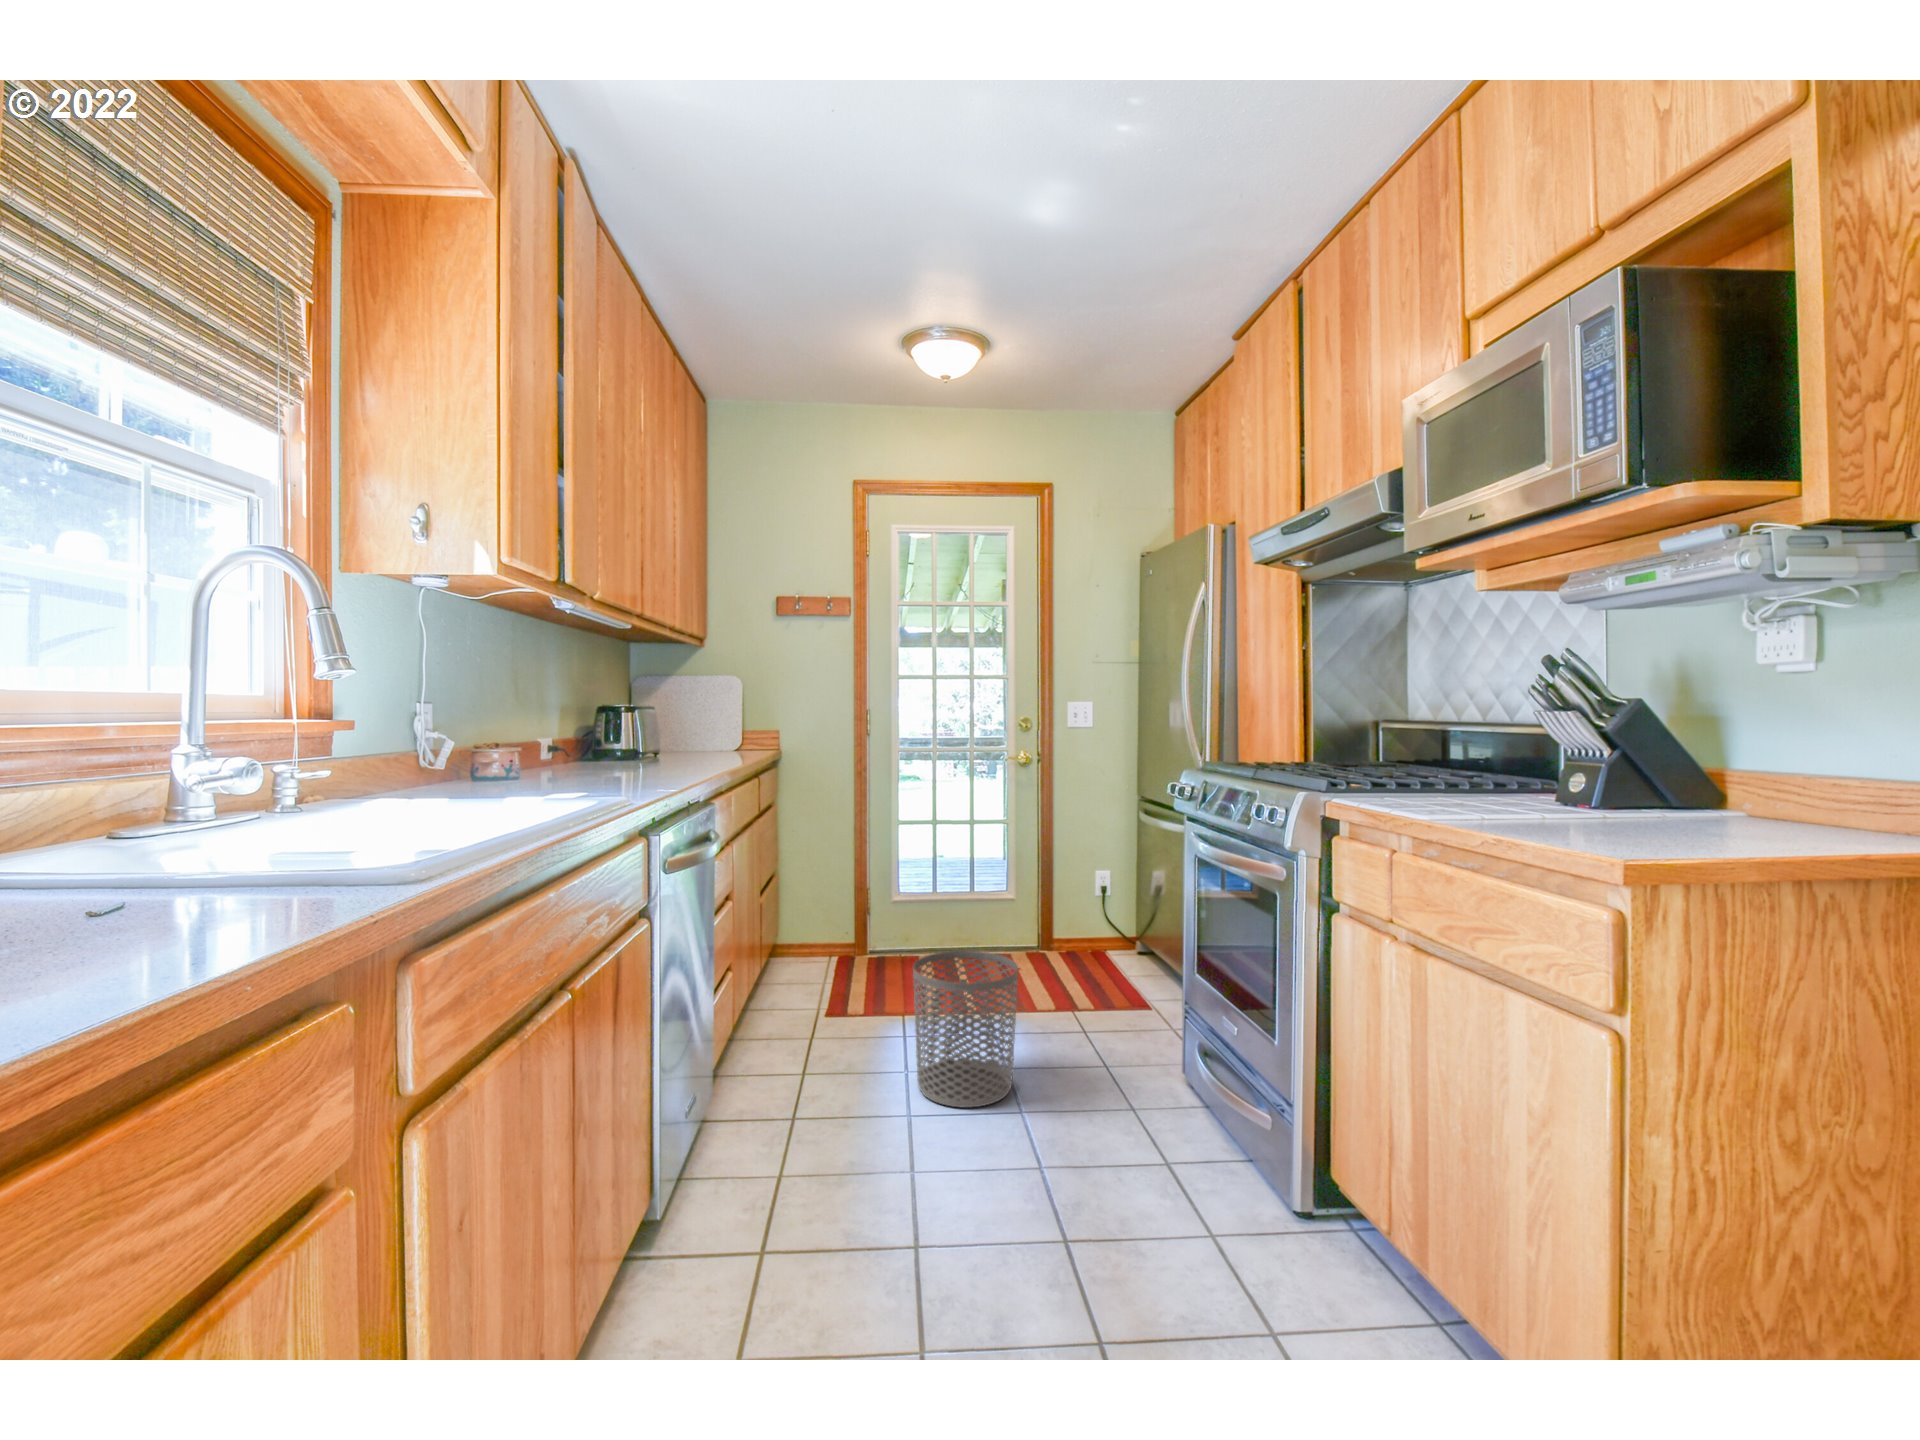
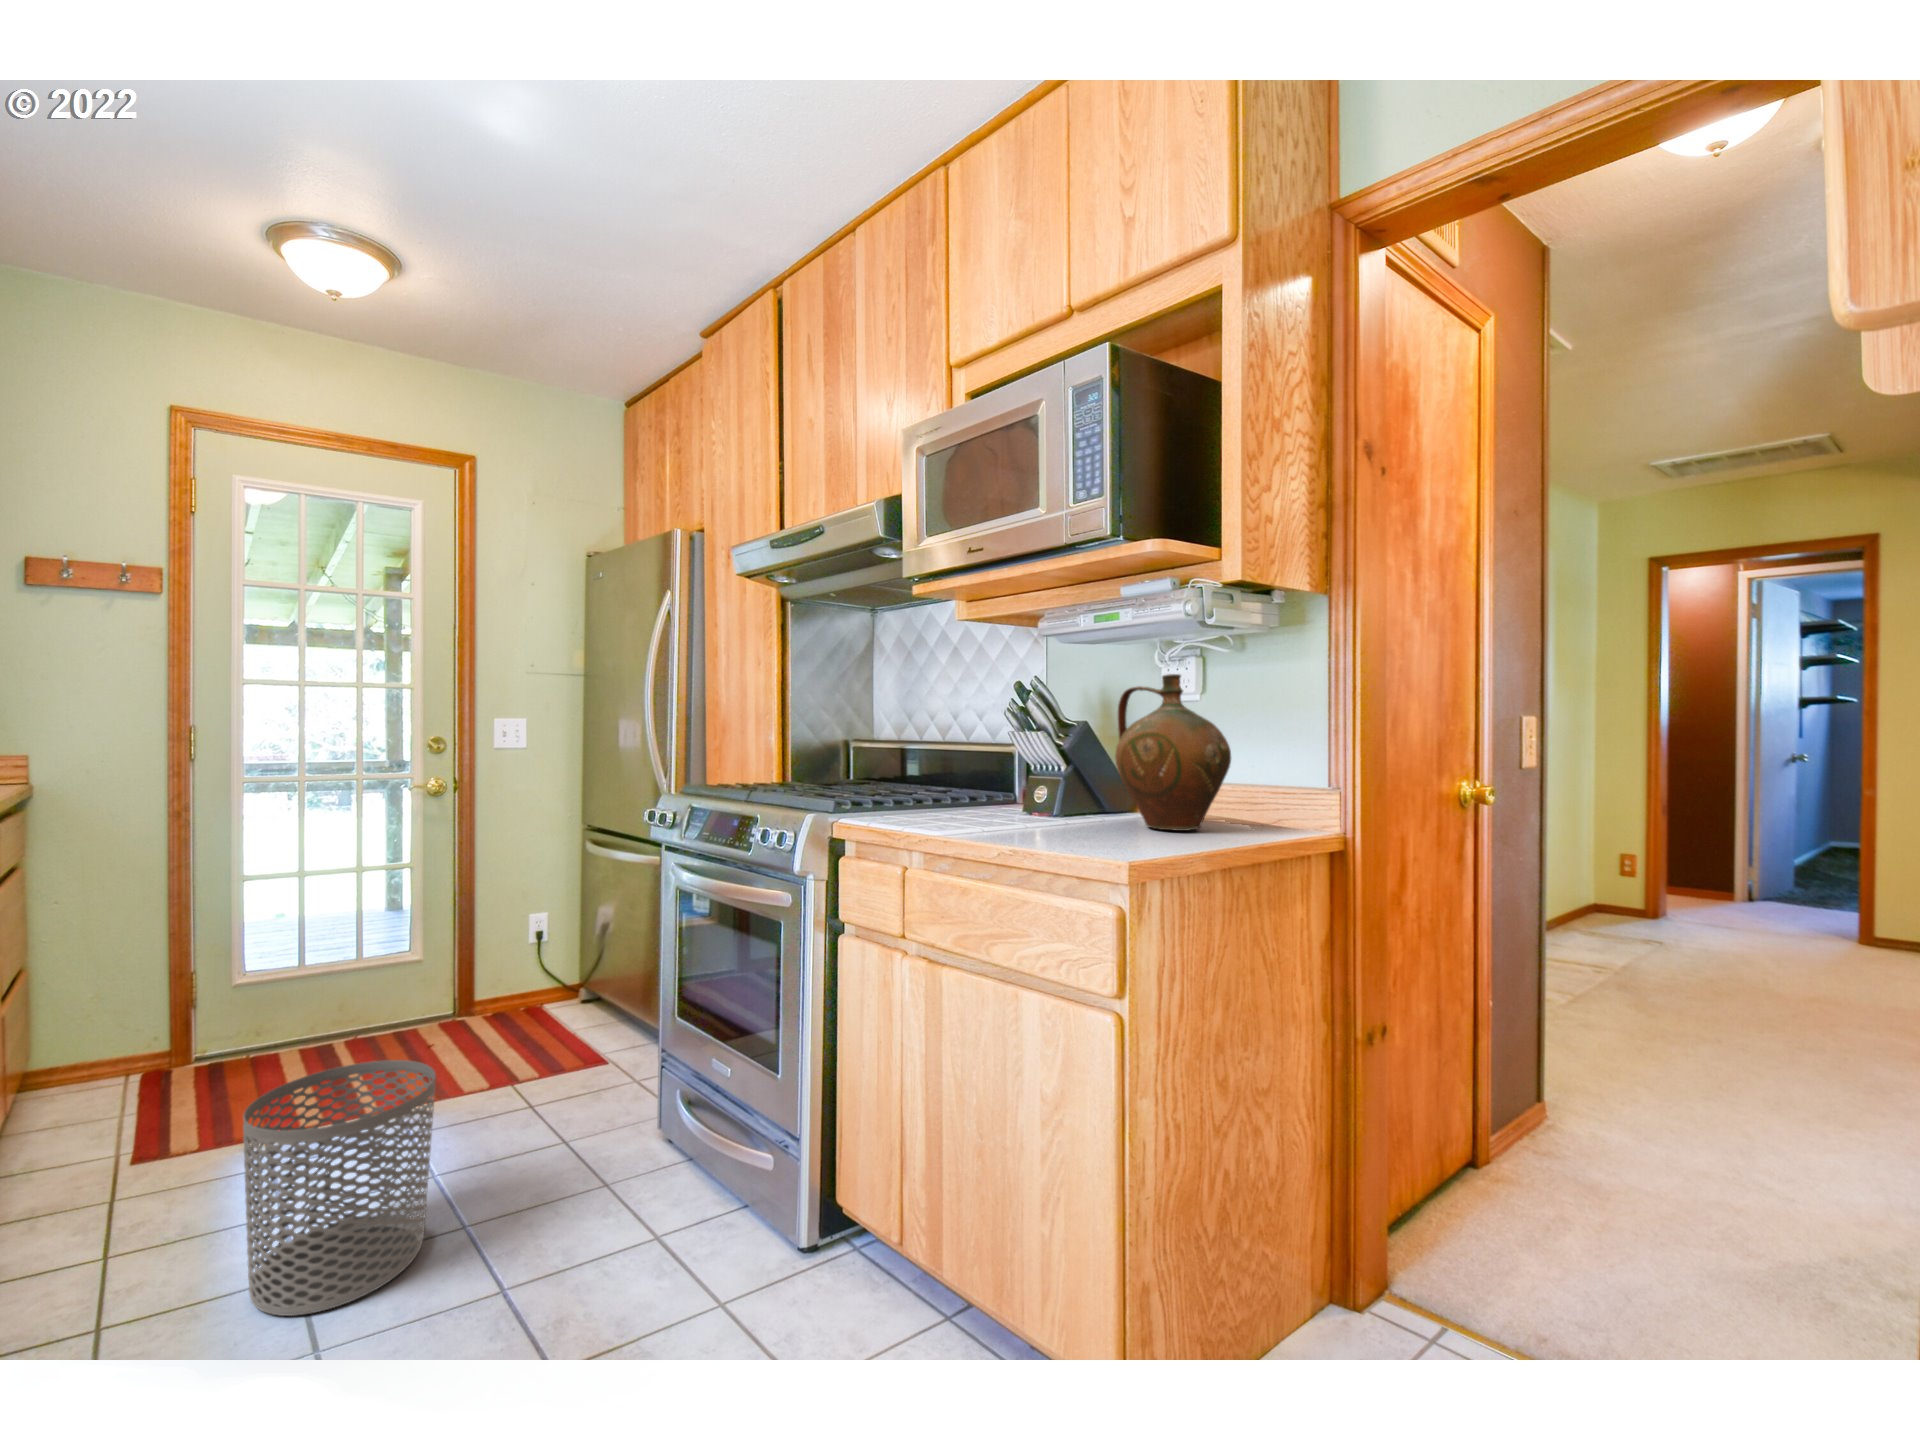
ceramic jug: none [1661,637,1849,830] -> present [1115,674,1231,831]

